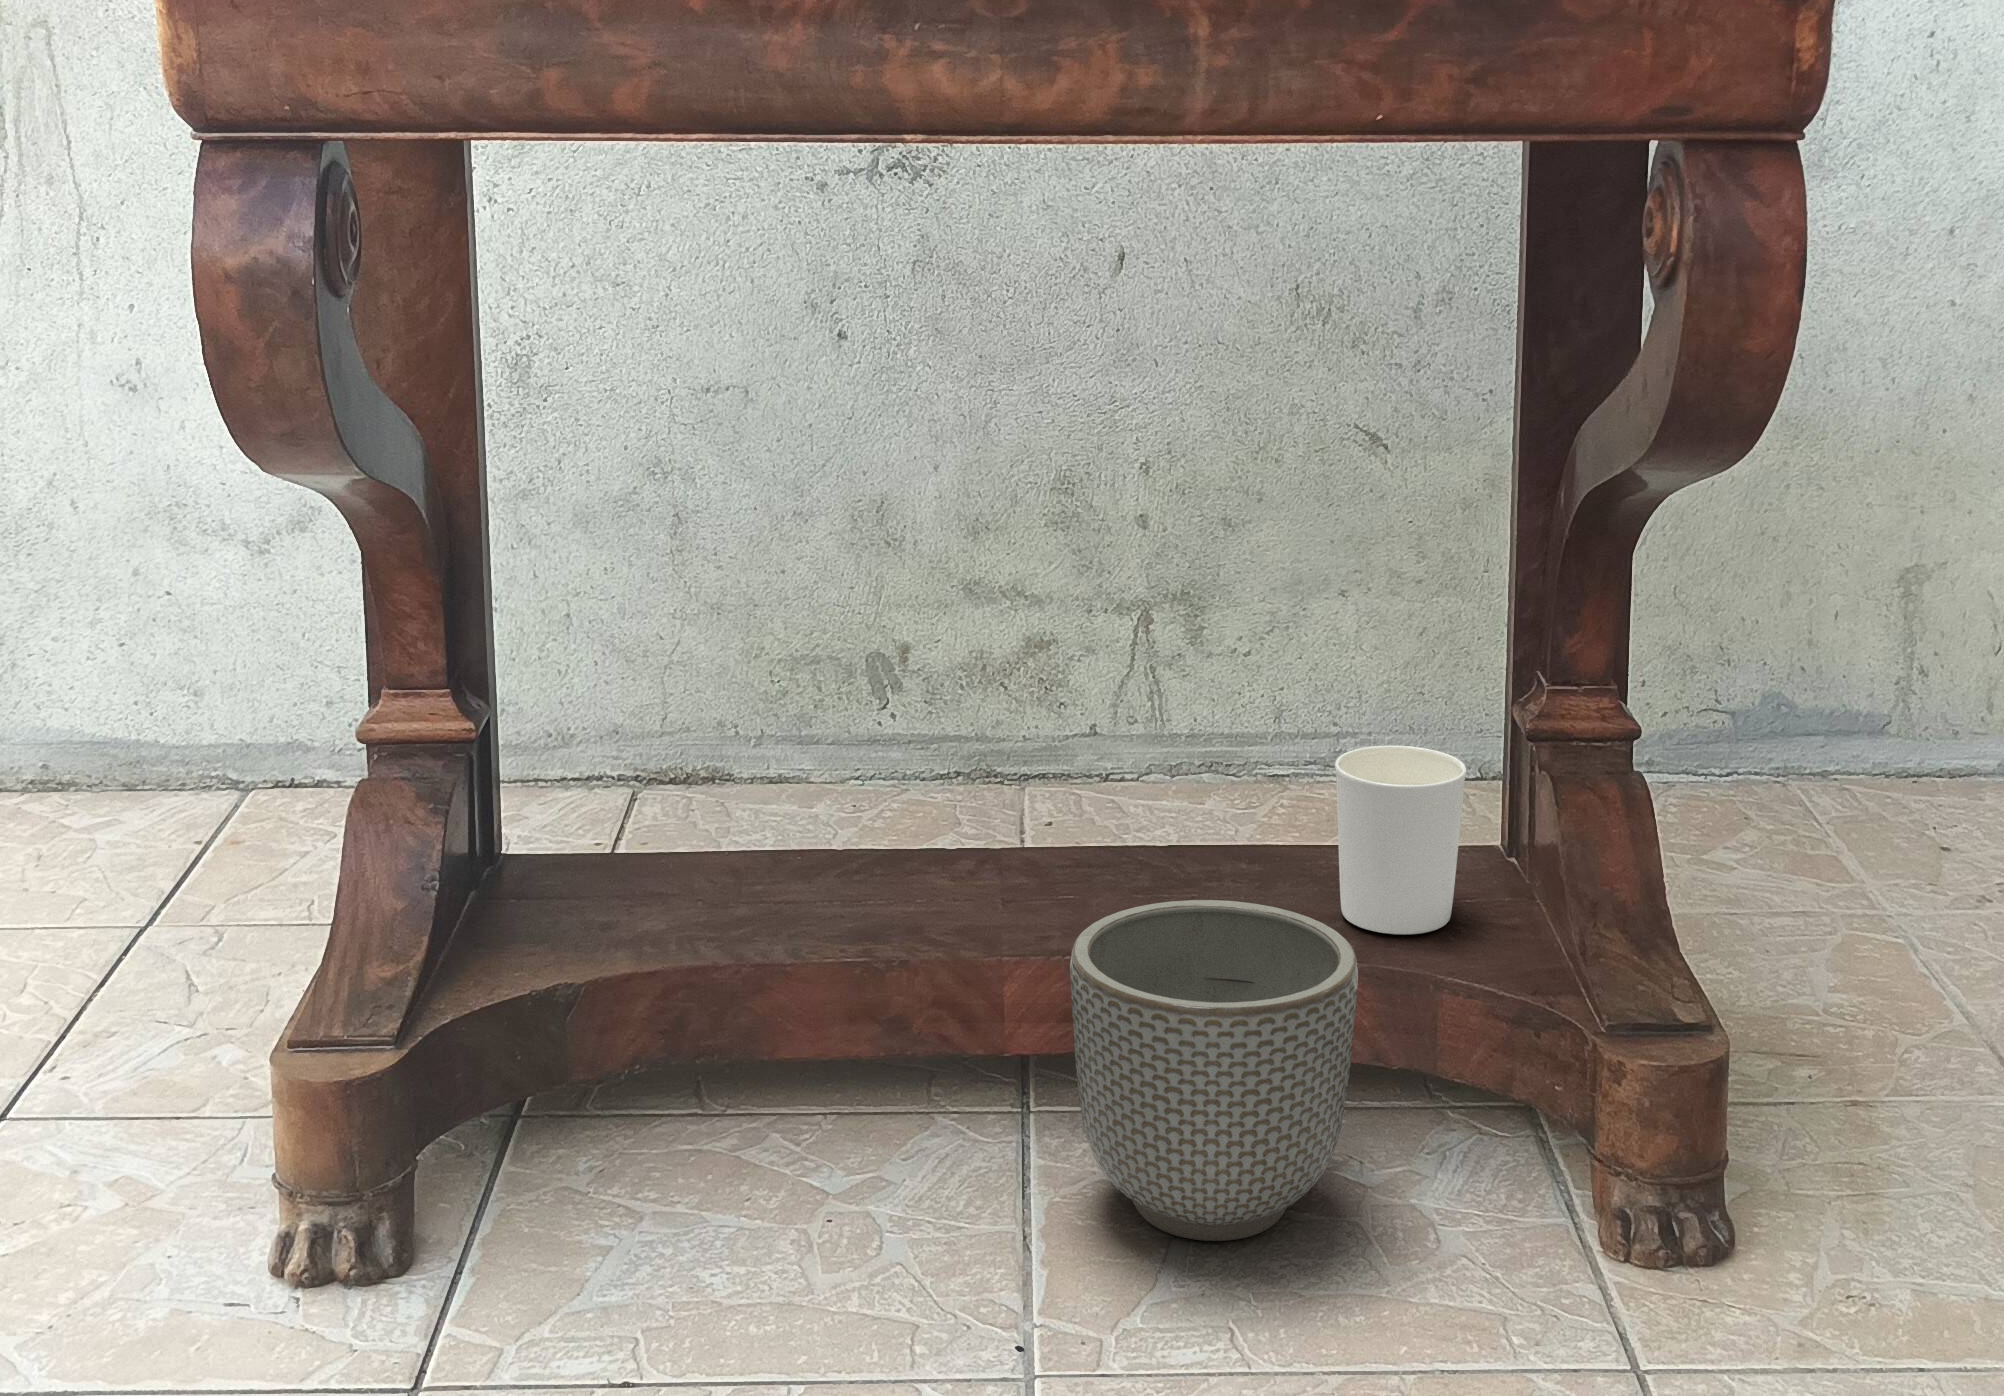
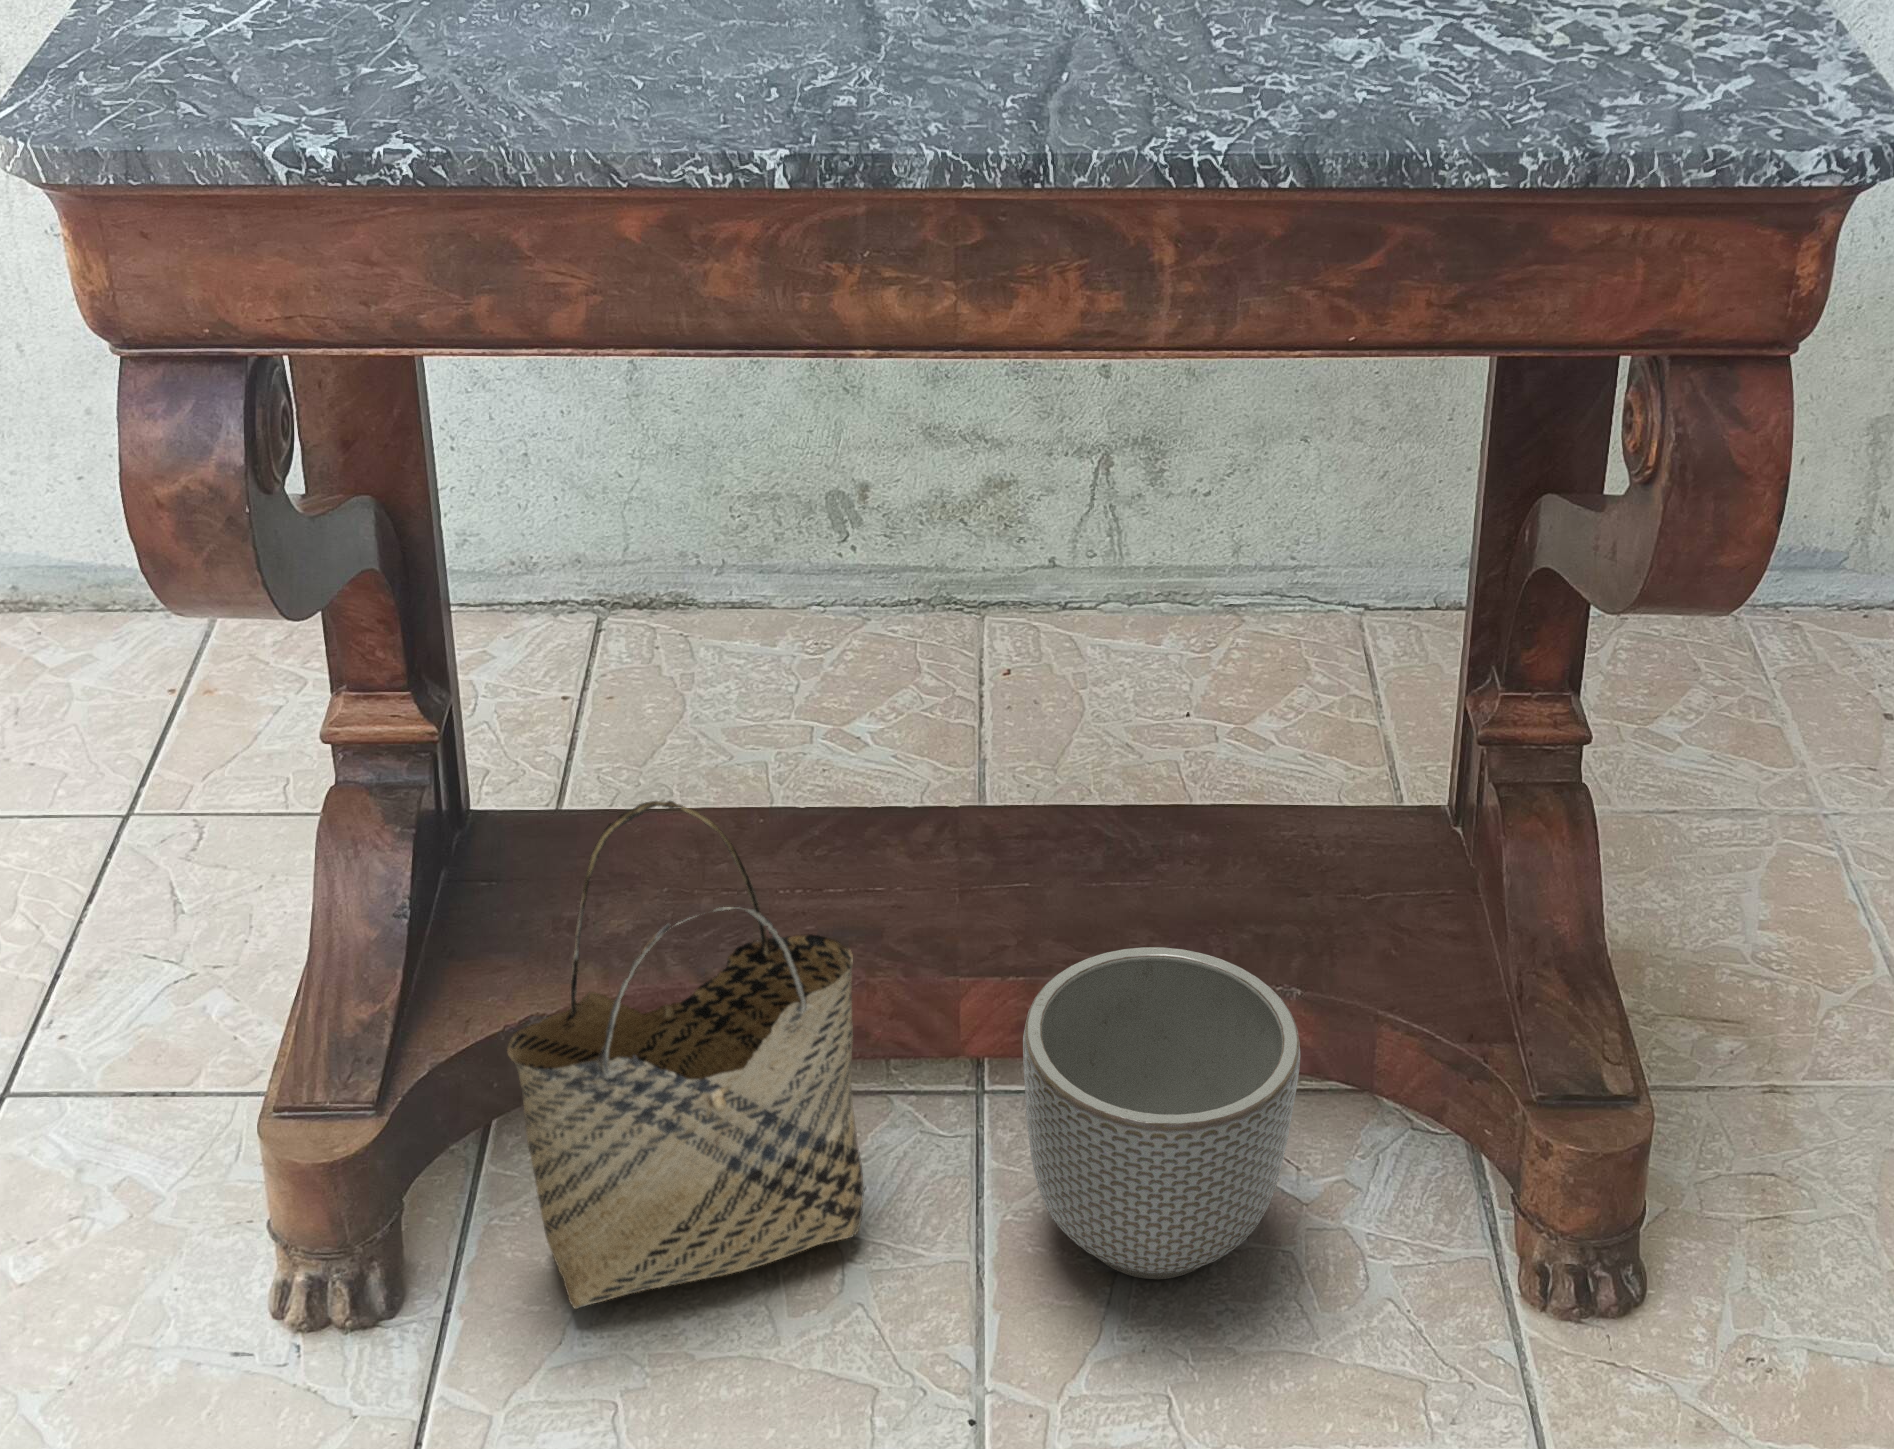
woven basket: none [536,713,903,1258] -> present [508,801,863,1309]
candle holder: present [1335,745,1467,934] -> none [1288,760,1418,953]

